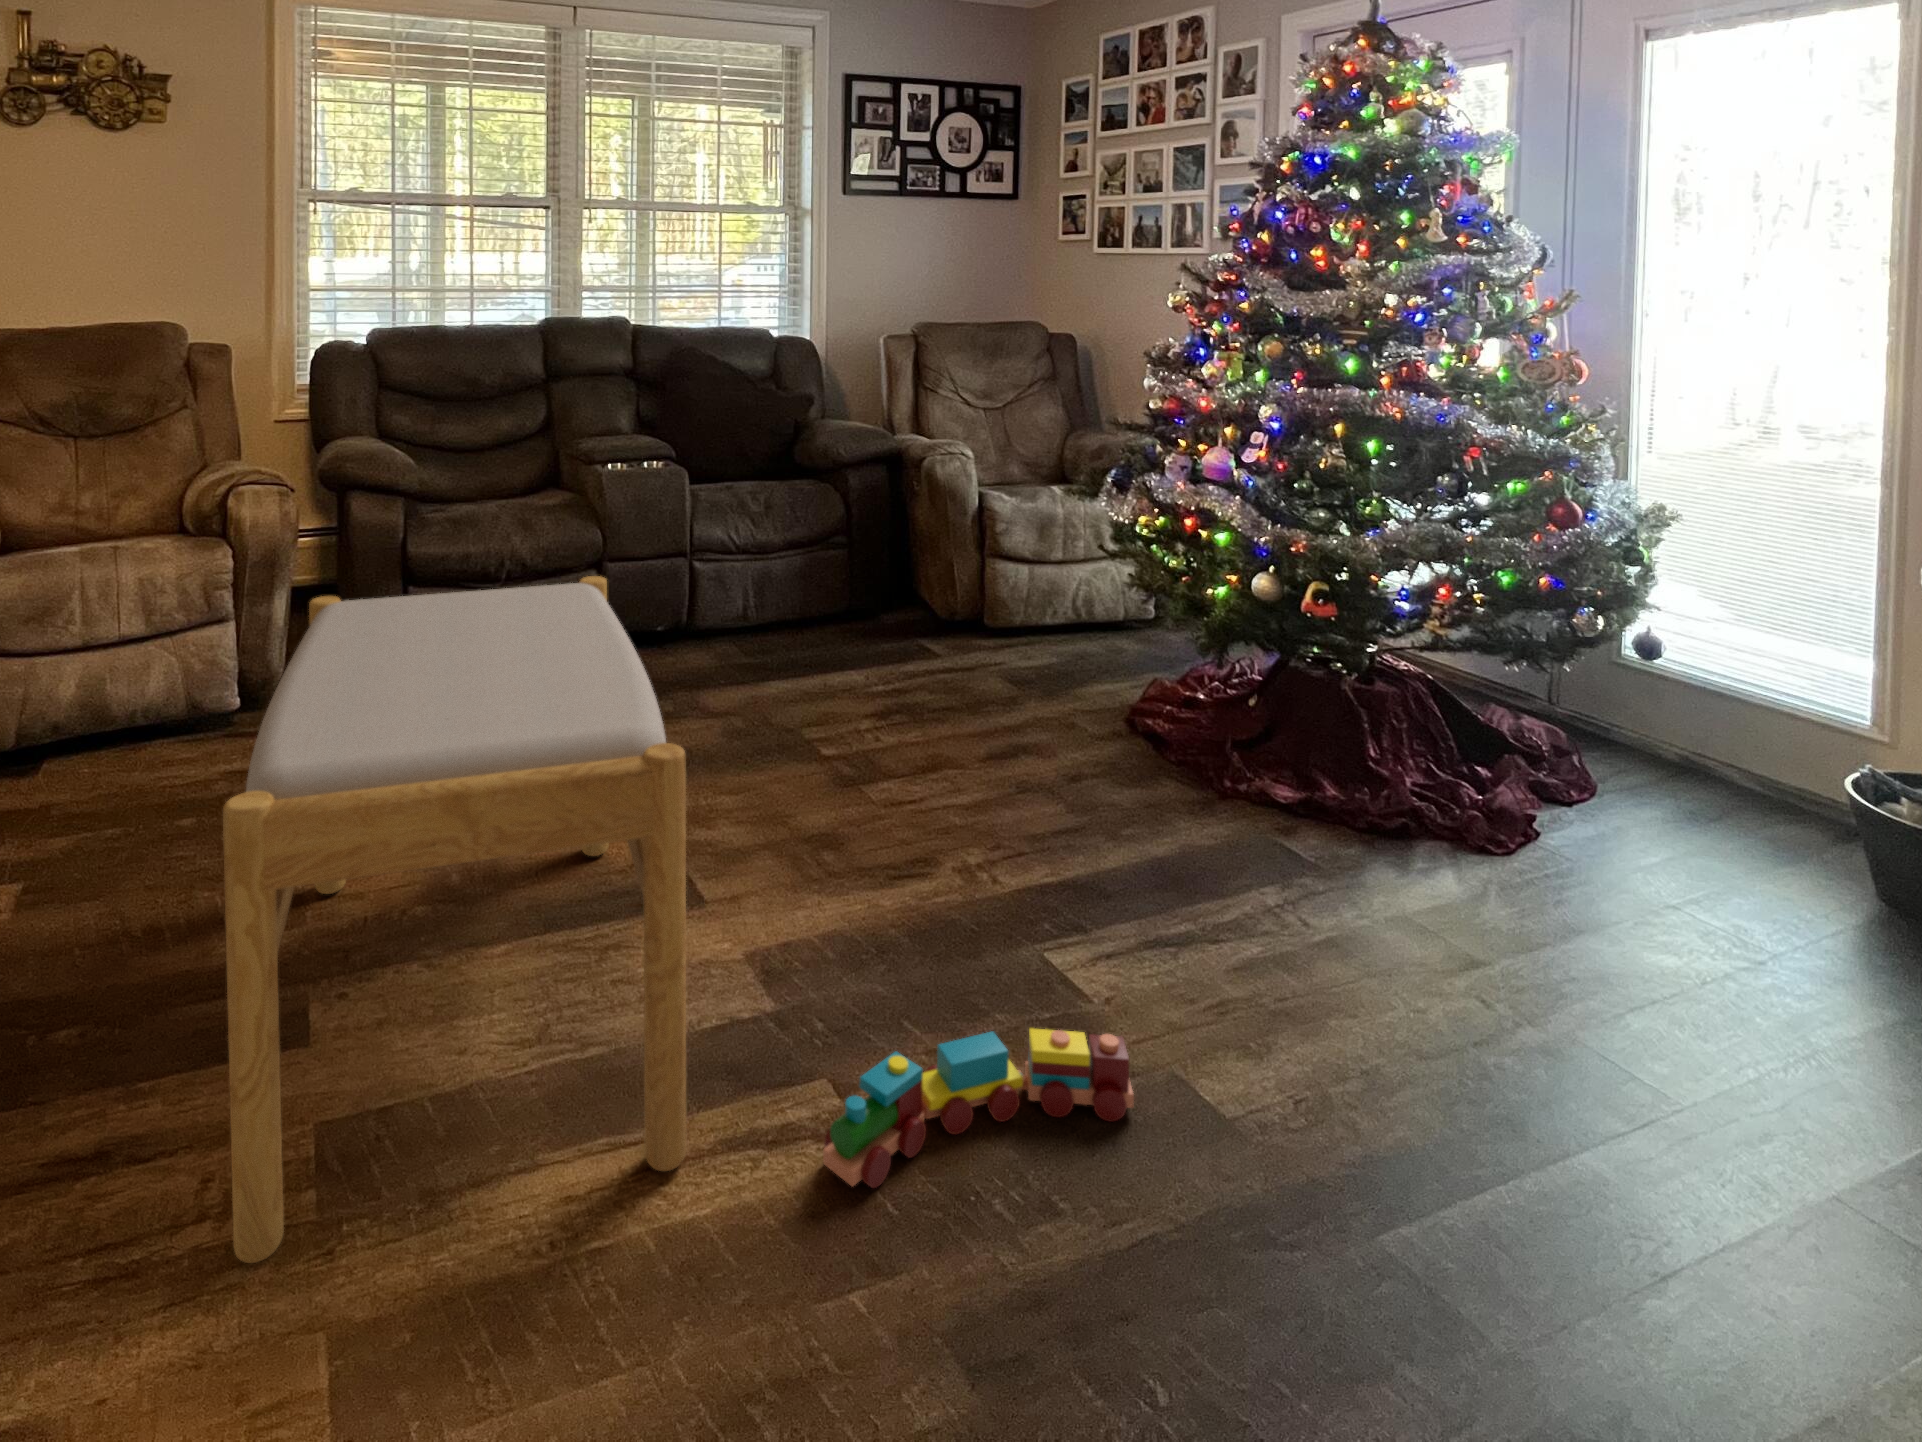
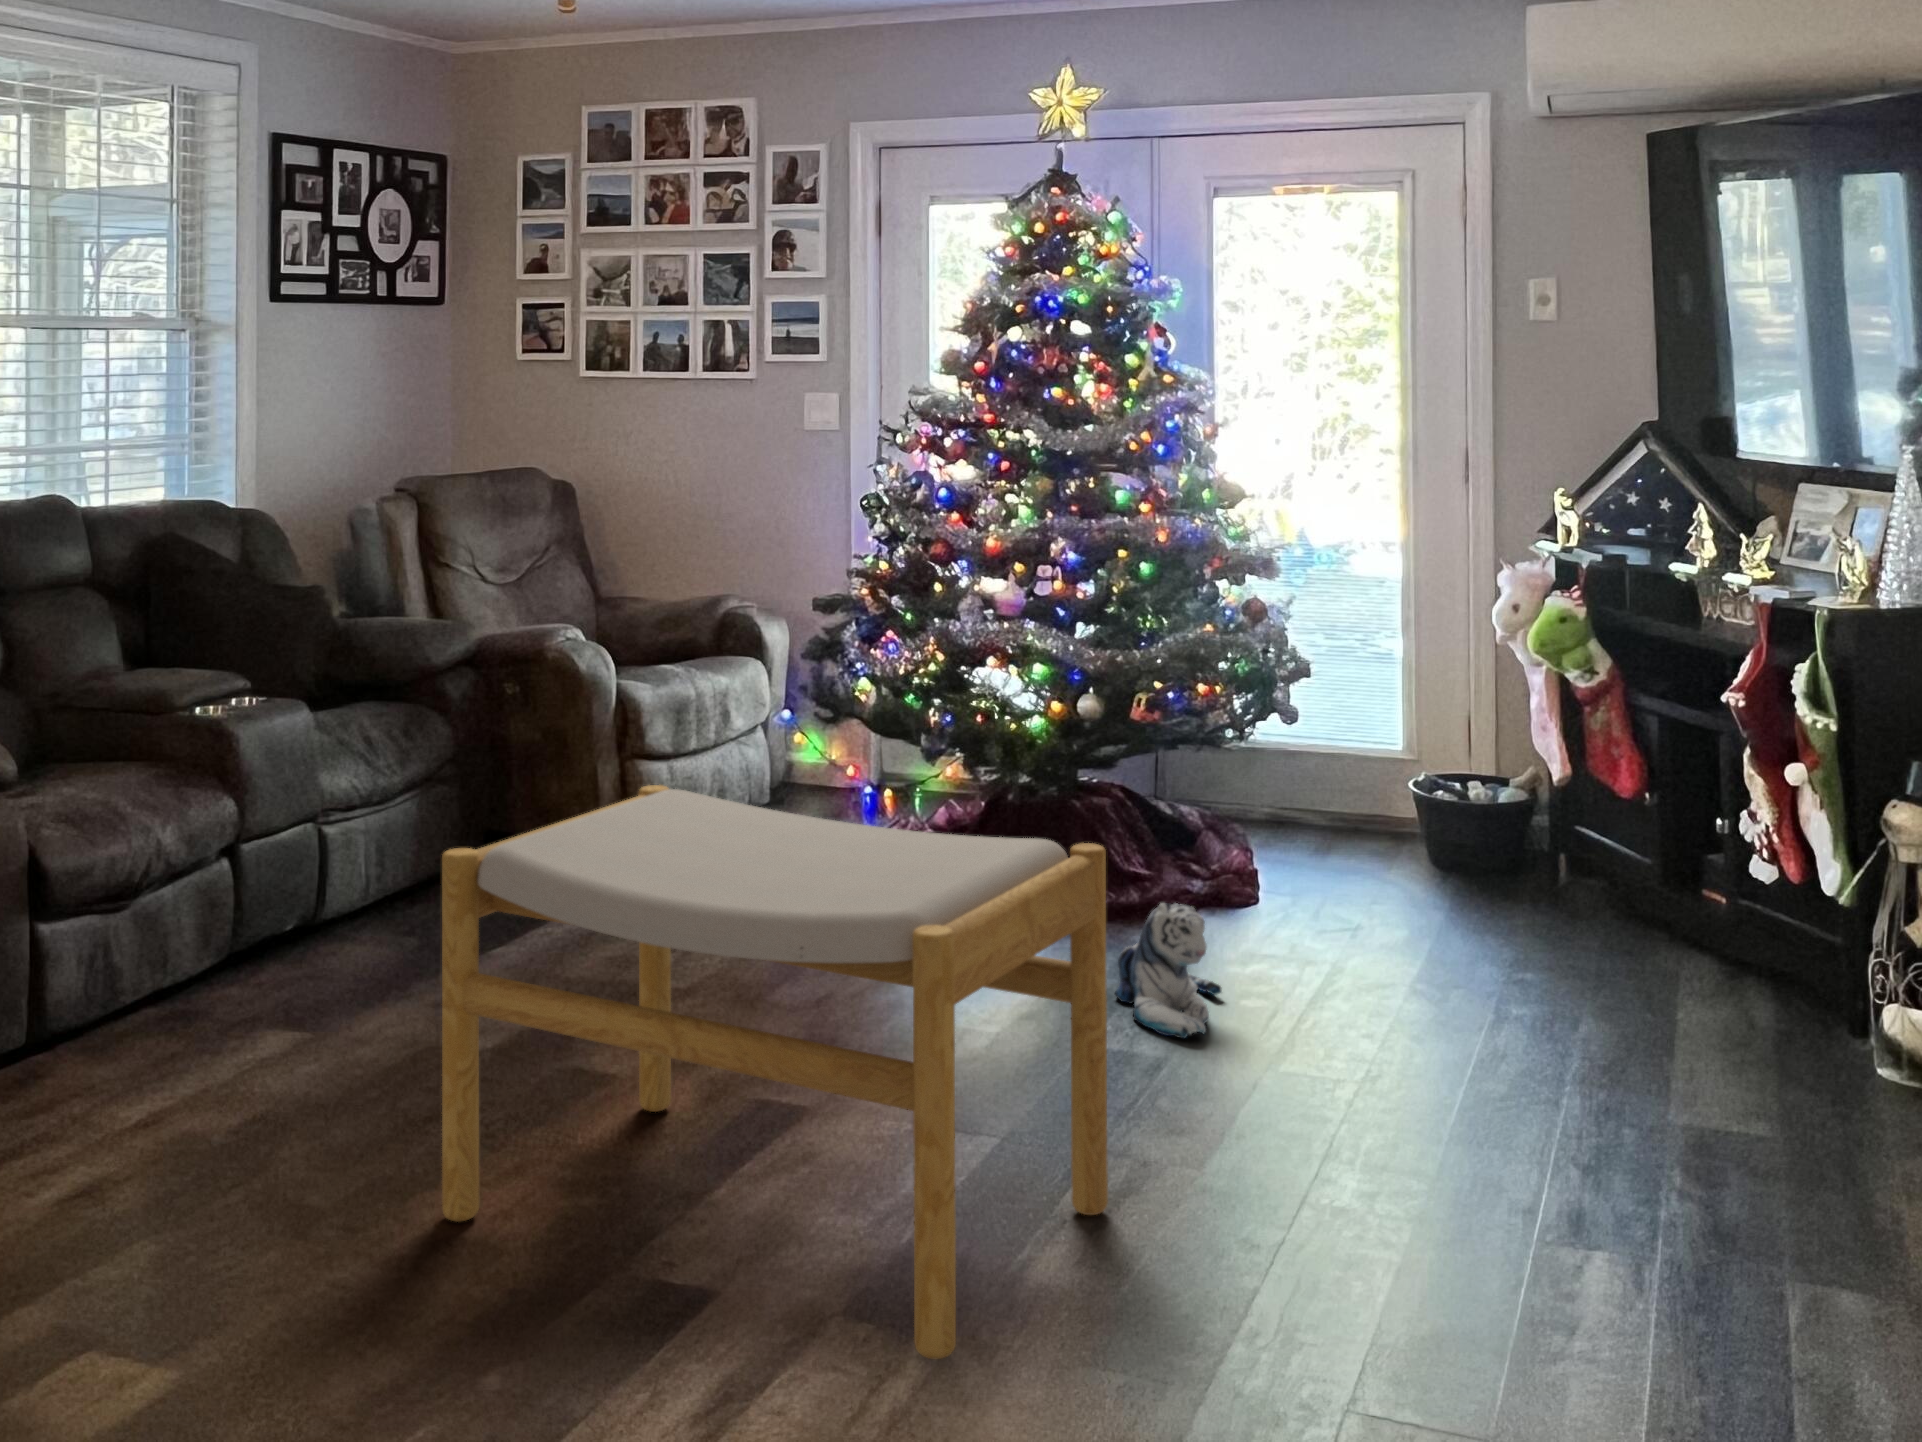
plush toy: none [1102,822,1249,994] -> present [1115,903,1221,1038]
toy train: present [823,1028,1134,1188] -> none [1167,1034,1291,1168]

